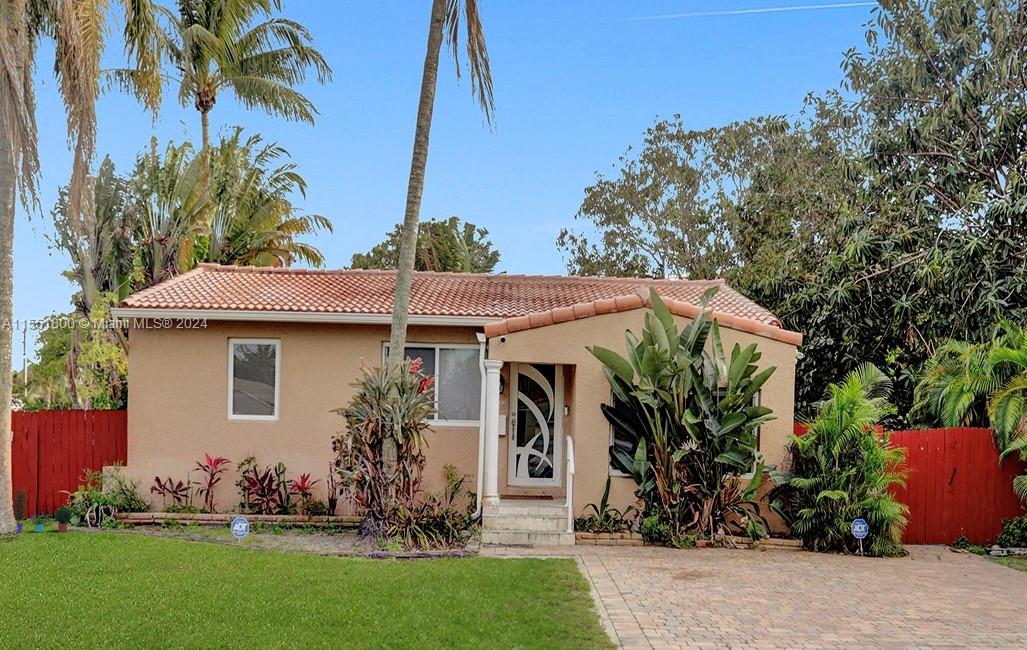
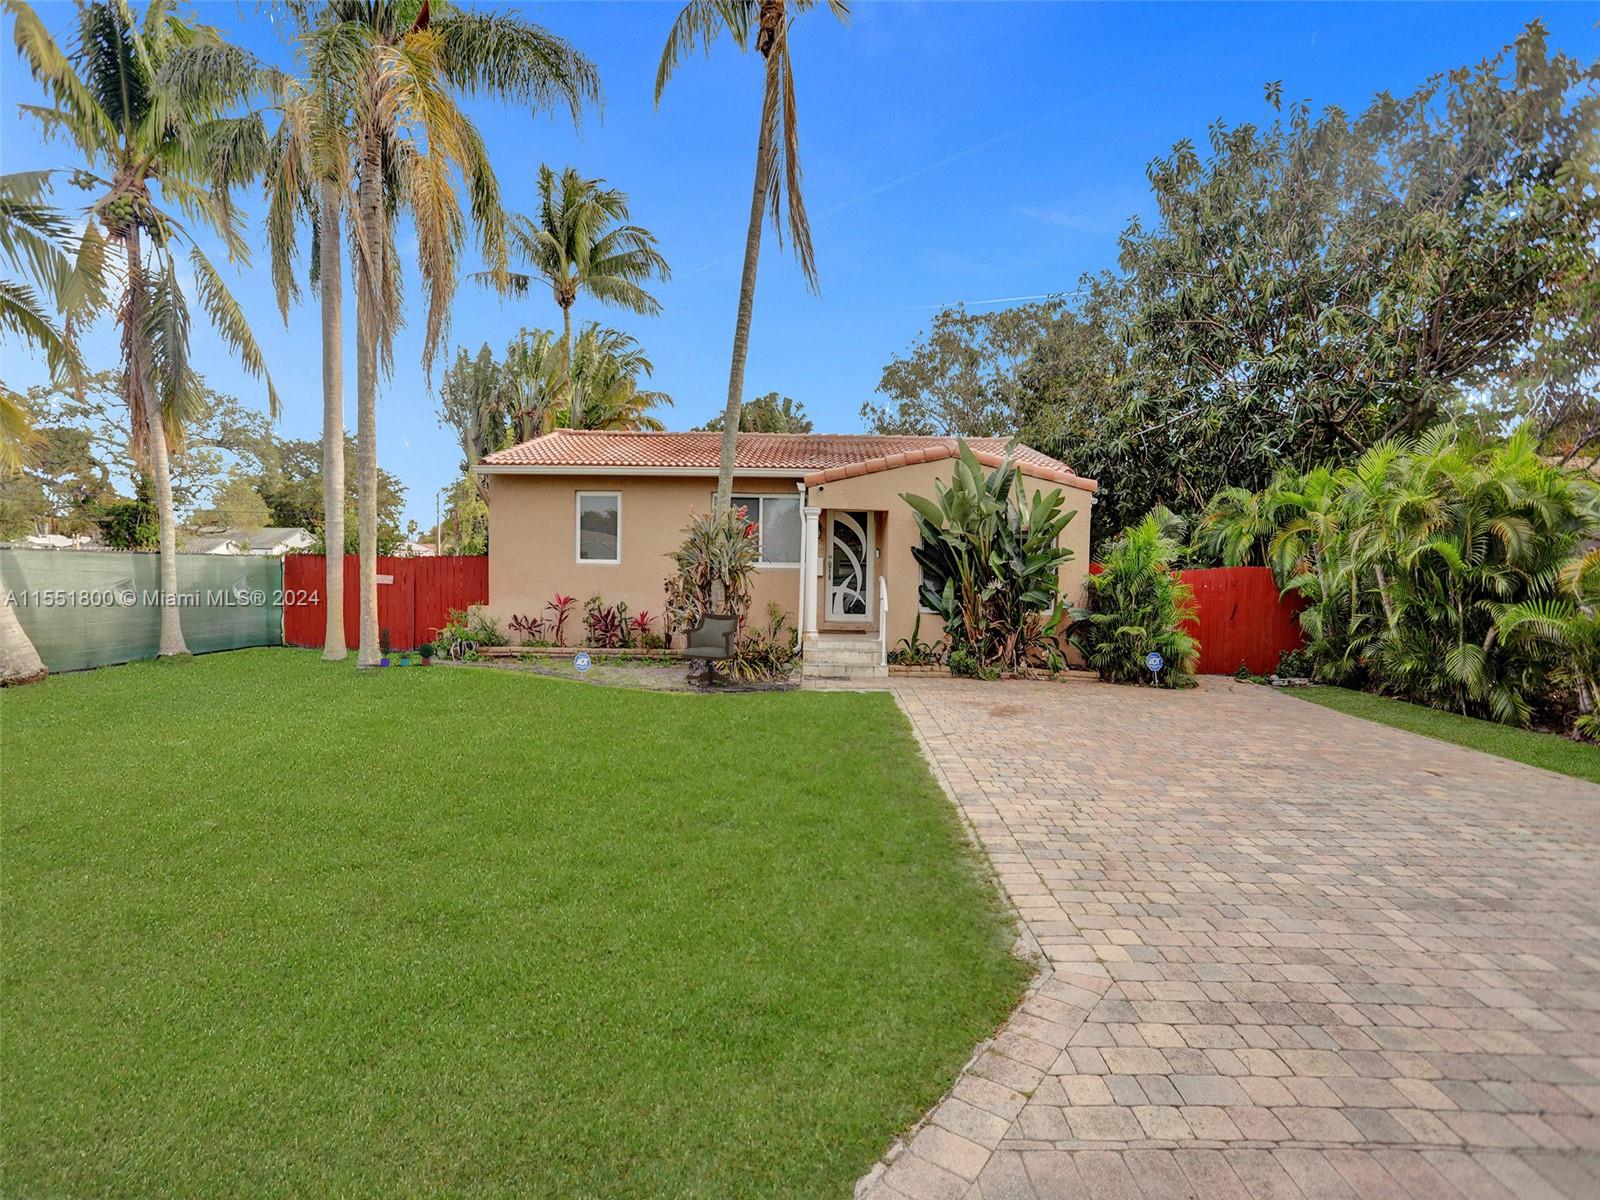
chair: none [350,473,415,554] -> present [681,612,740,687]

